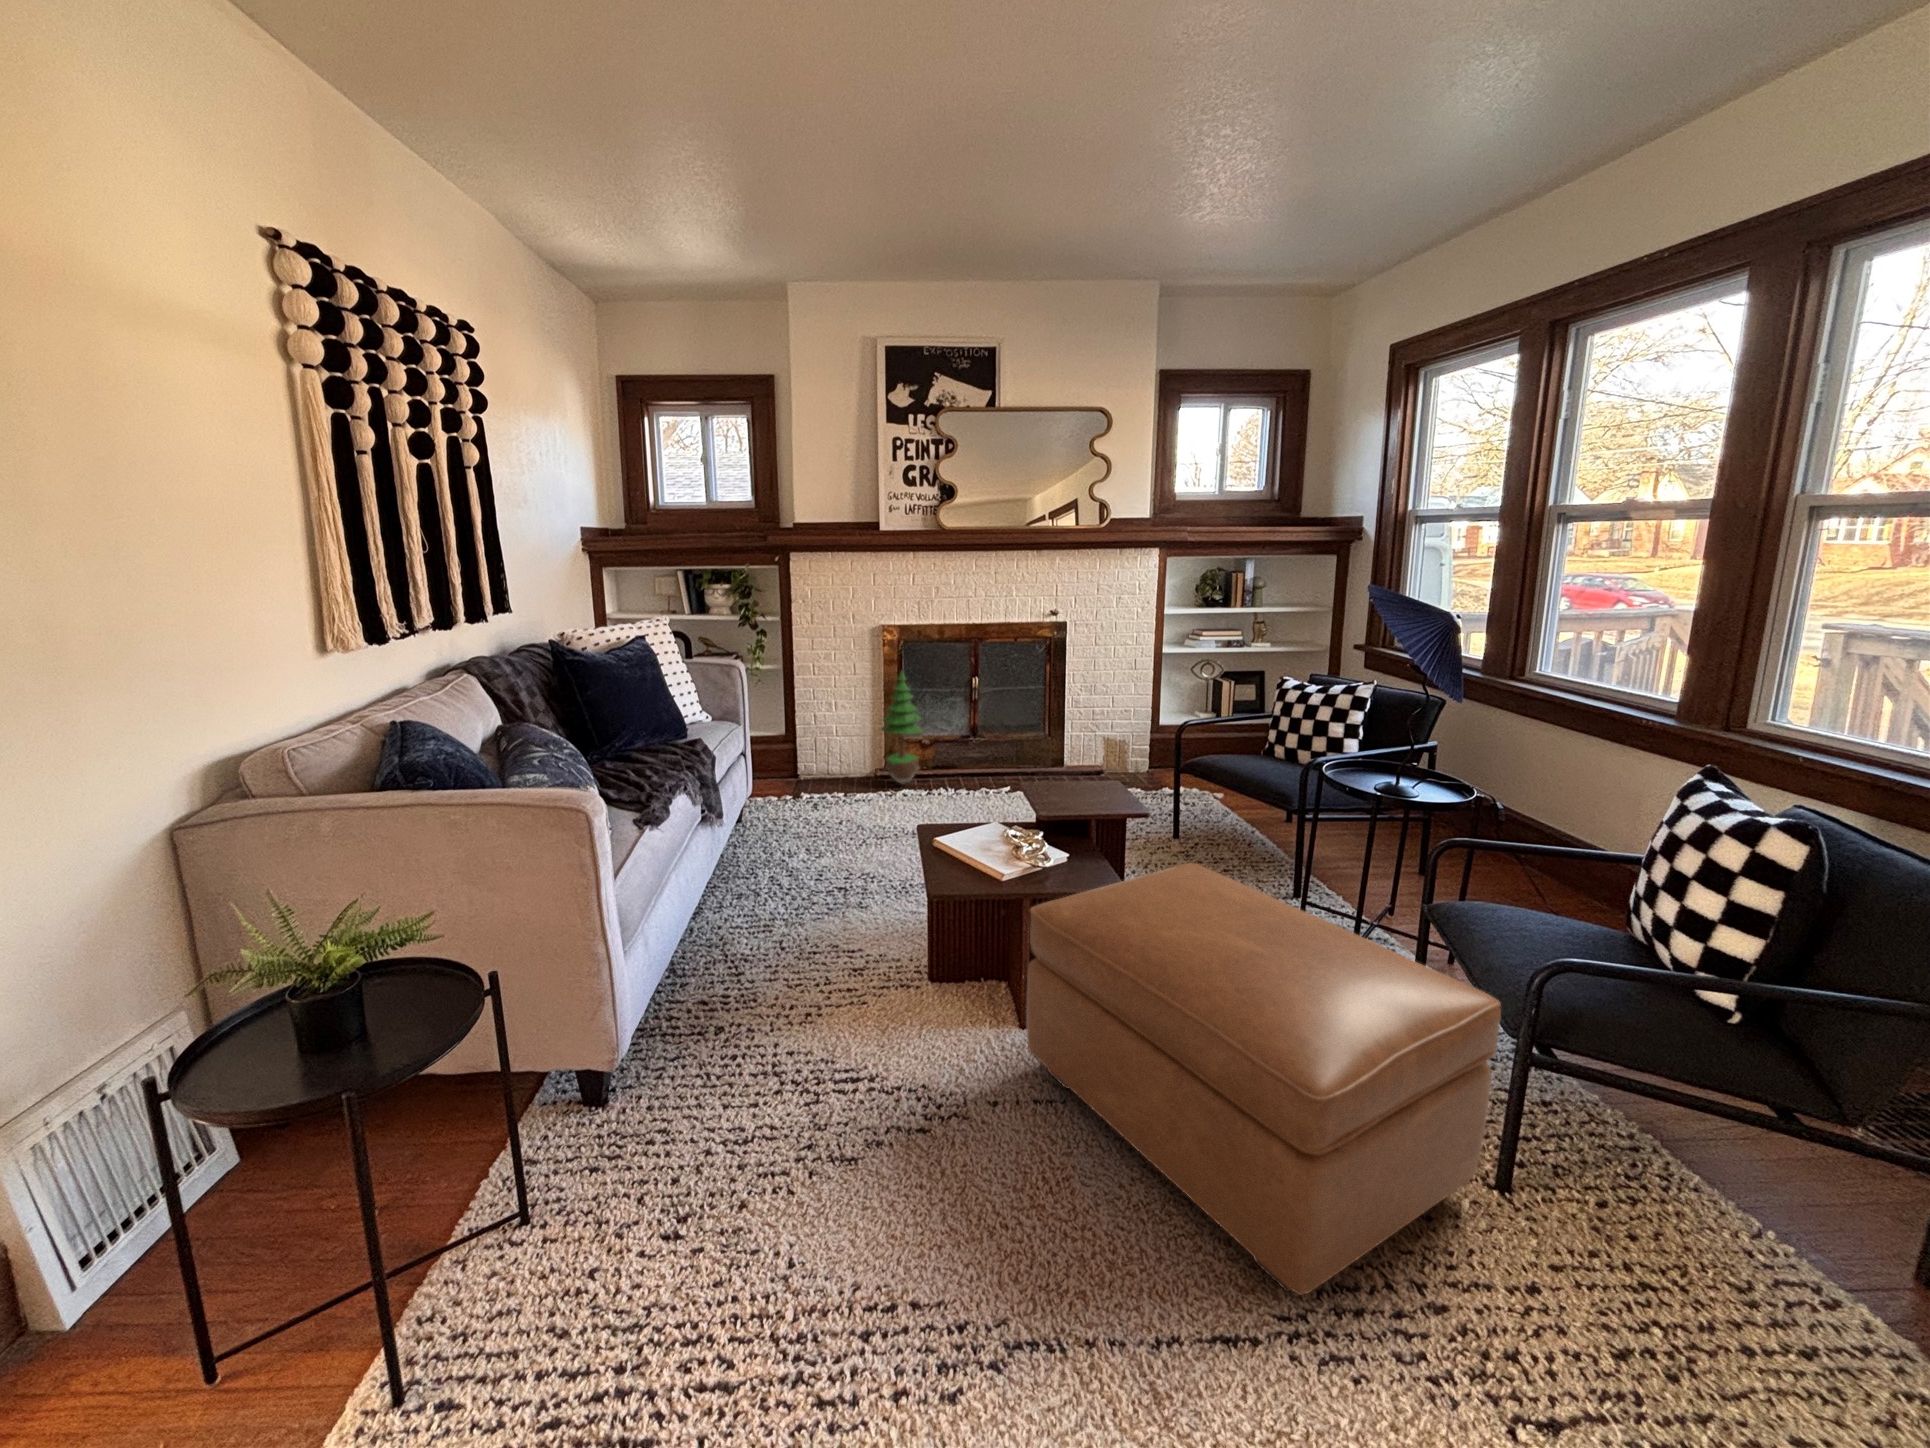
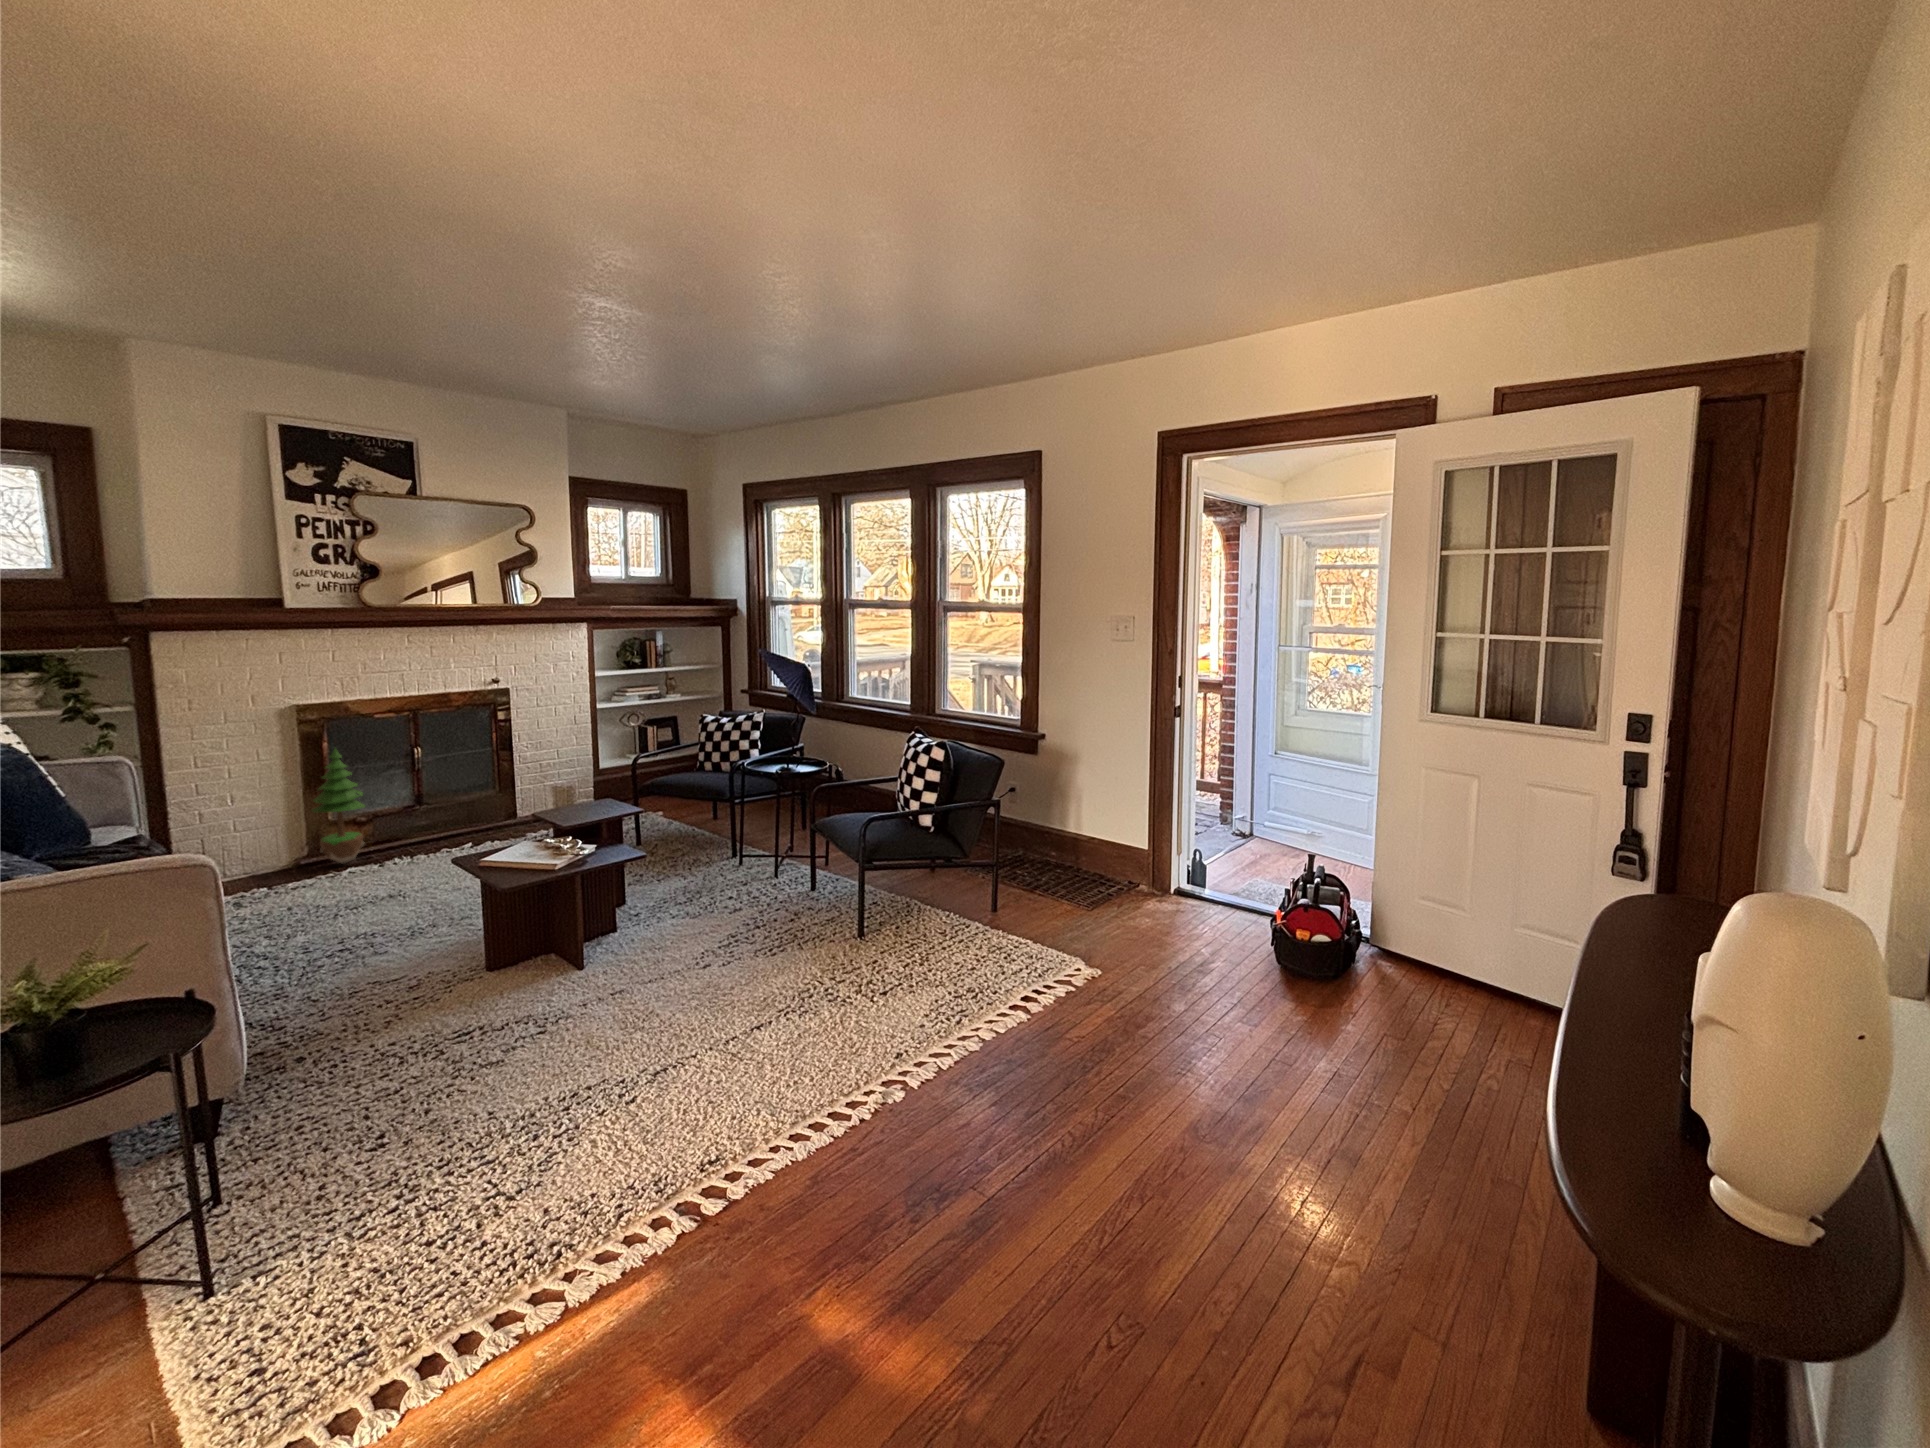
ottoman: present [1026,863,1501,1295] -> none [594,830,847,1000]

